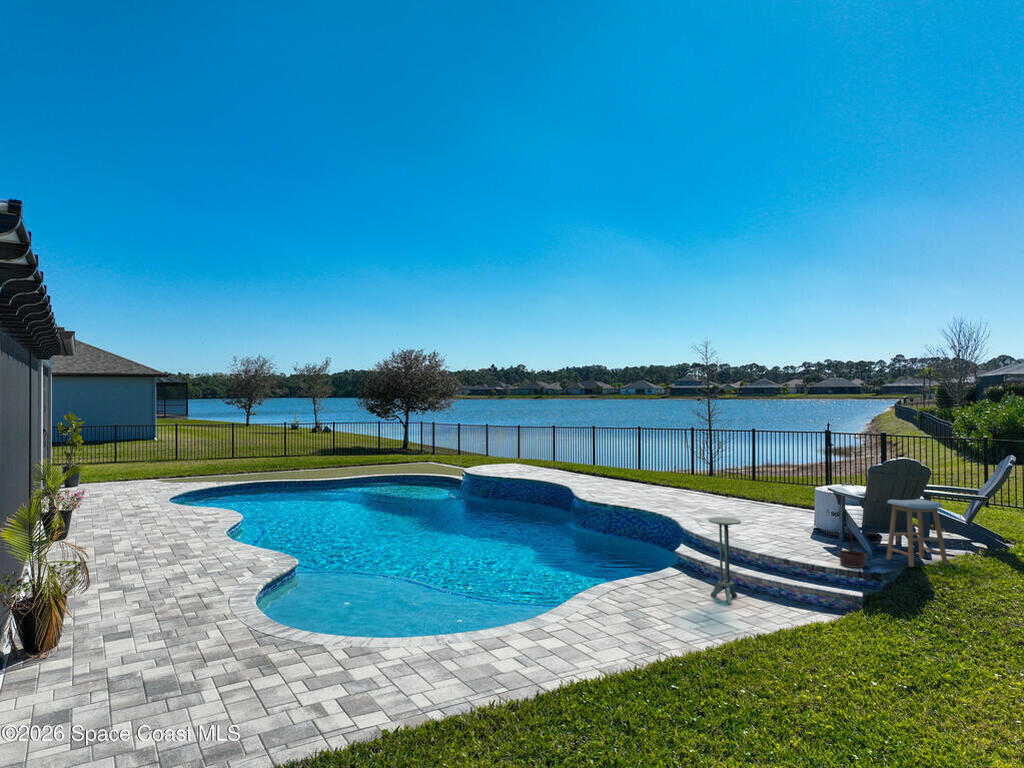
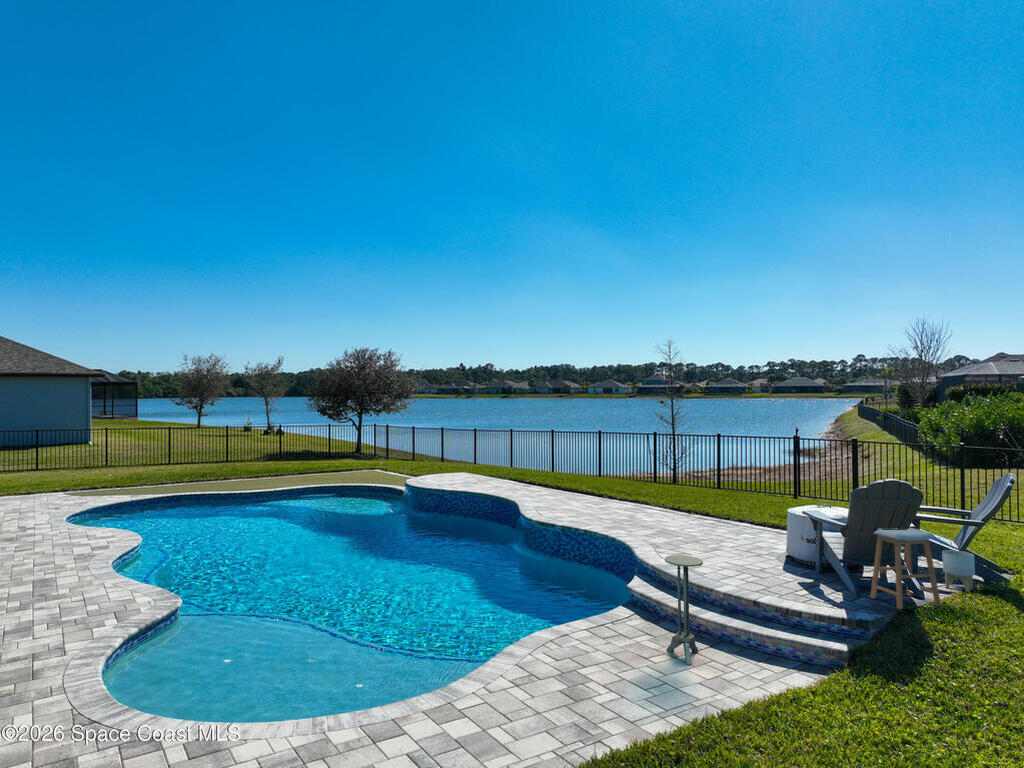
planter: none [952,521,981,556] -> present [942,550,975,592]
basket: present [838,532,866,568] -> none [816,568,850,612]

